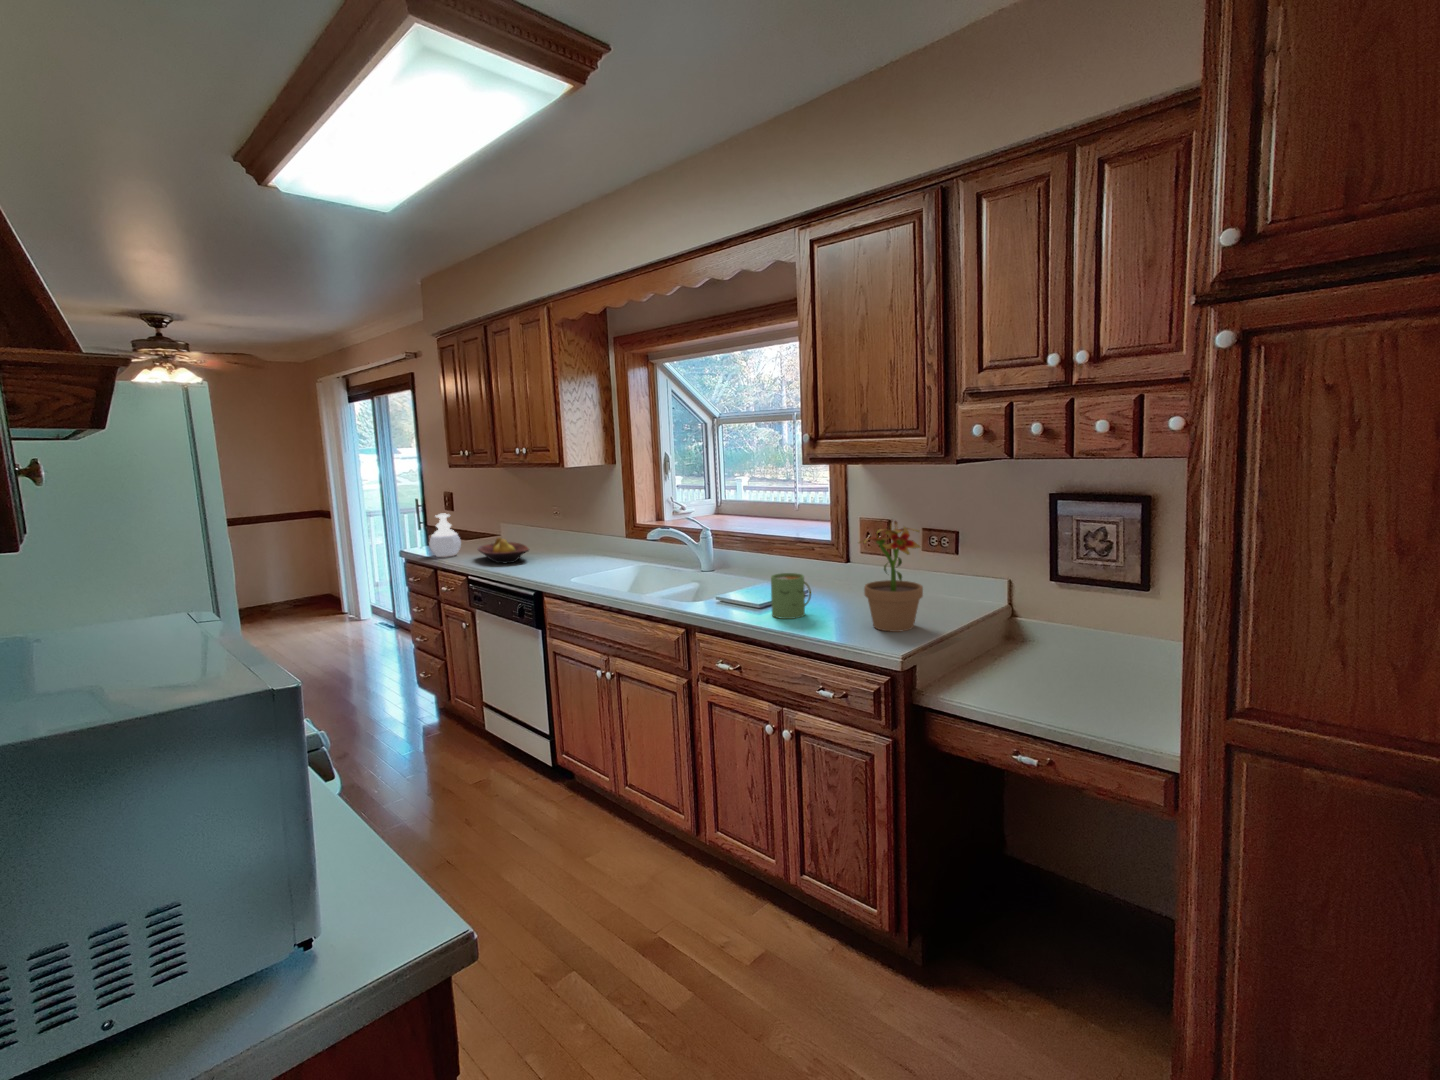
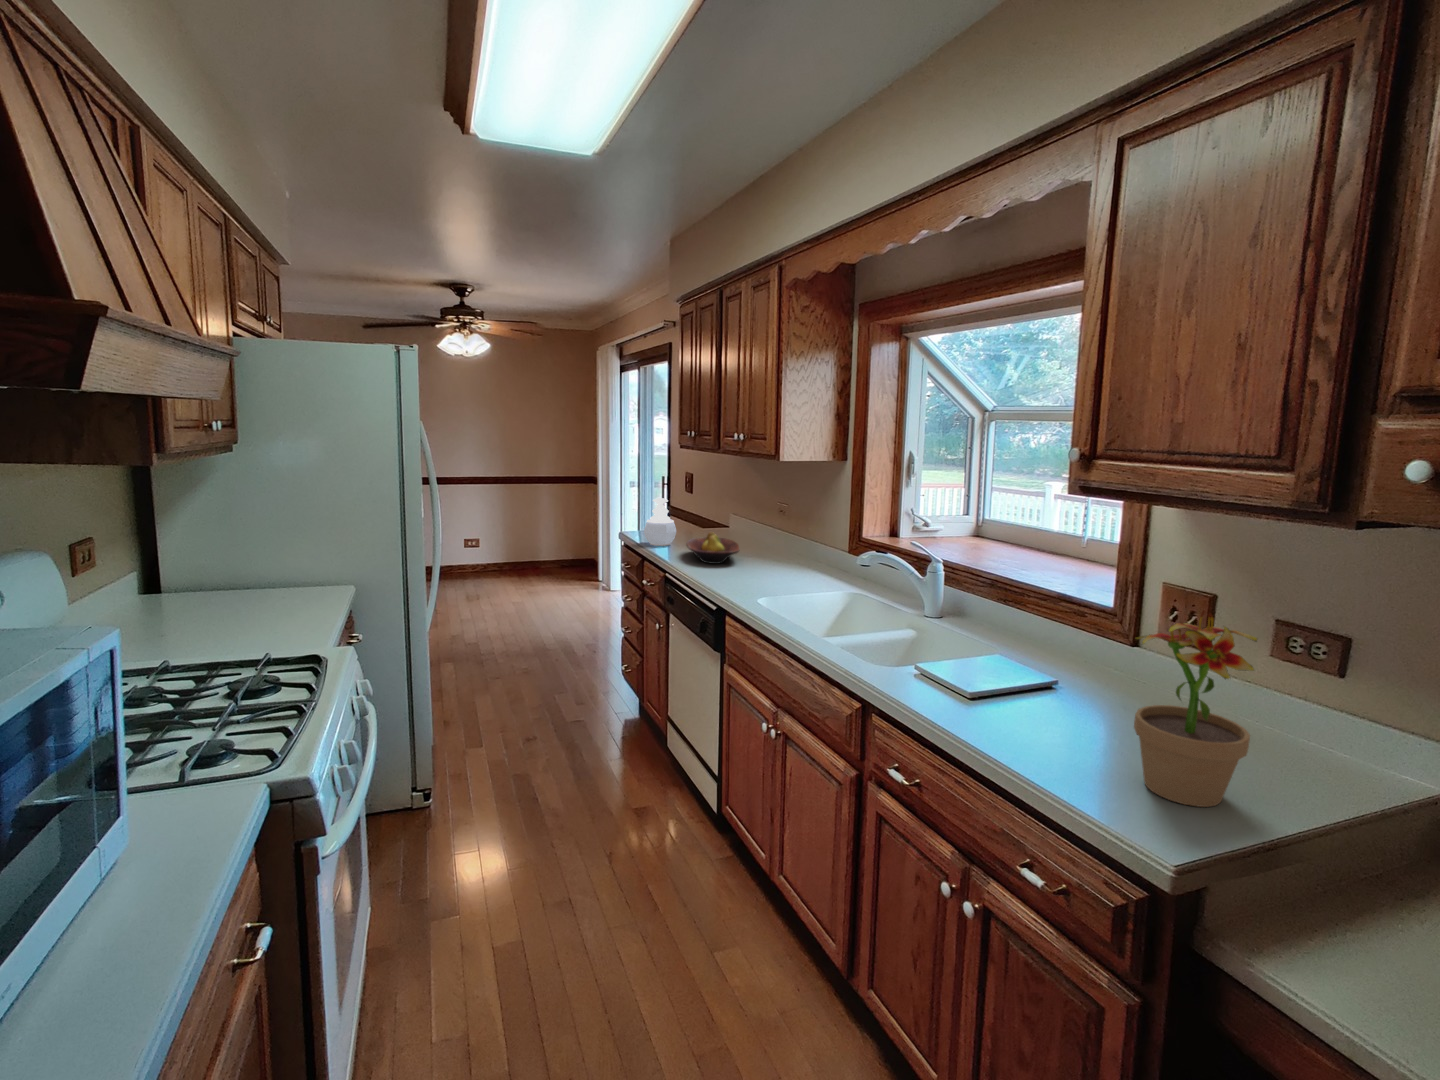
mug: present [771,573,811,619] -> none [983,655,1052,730]

